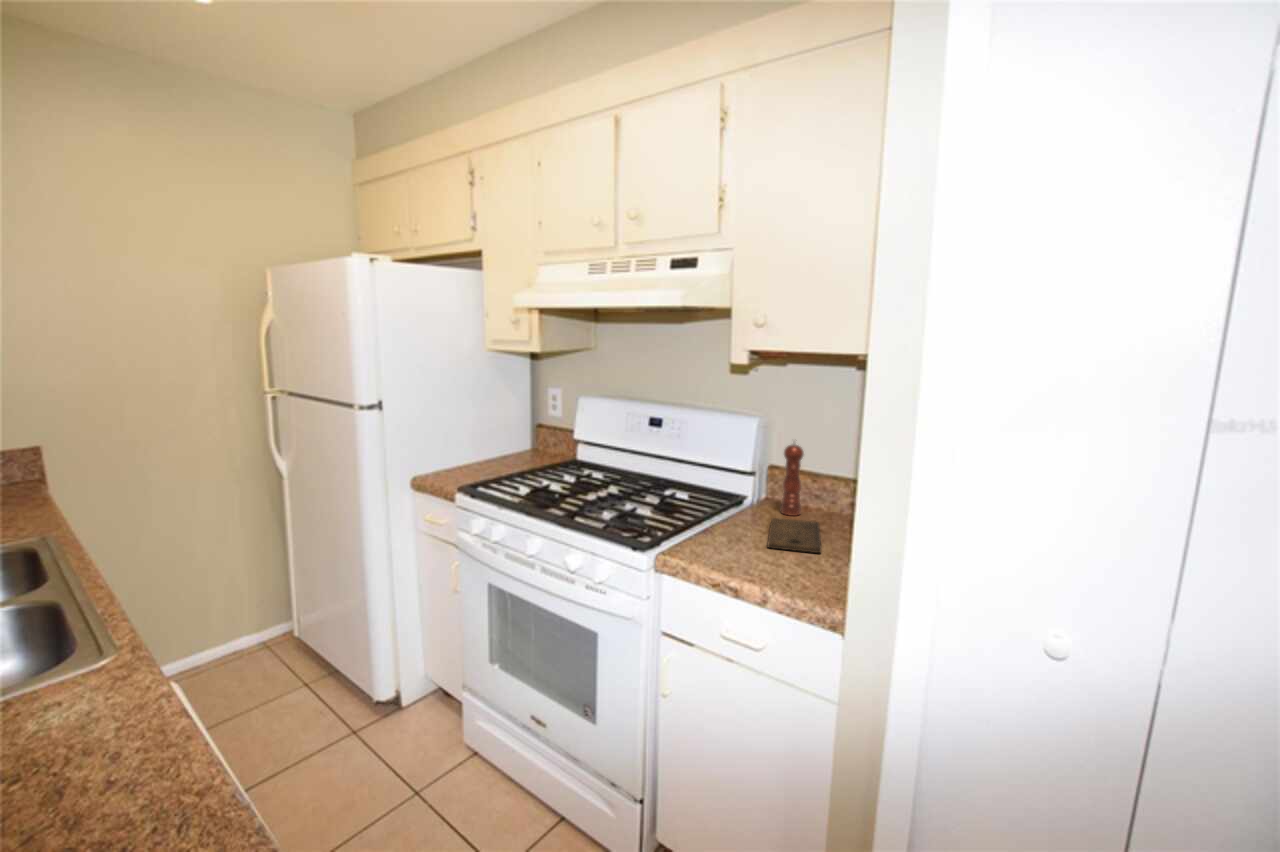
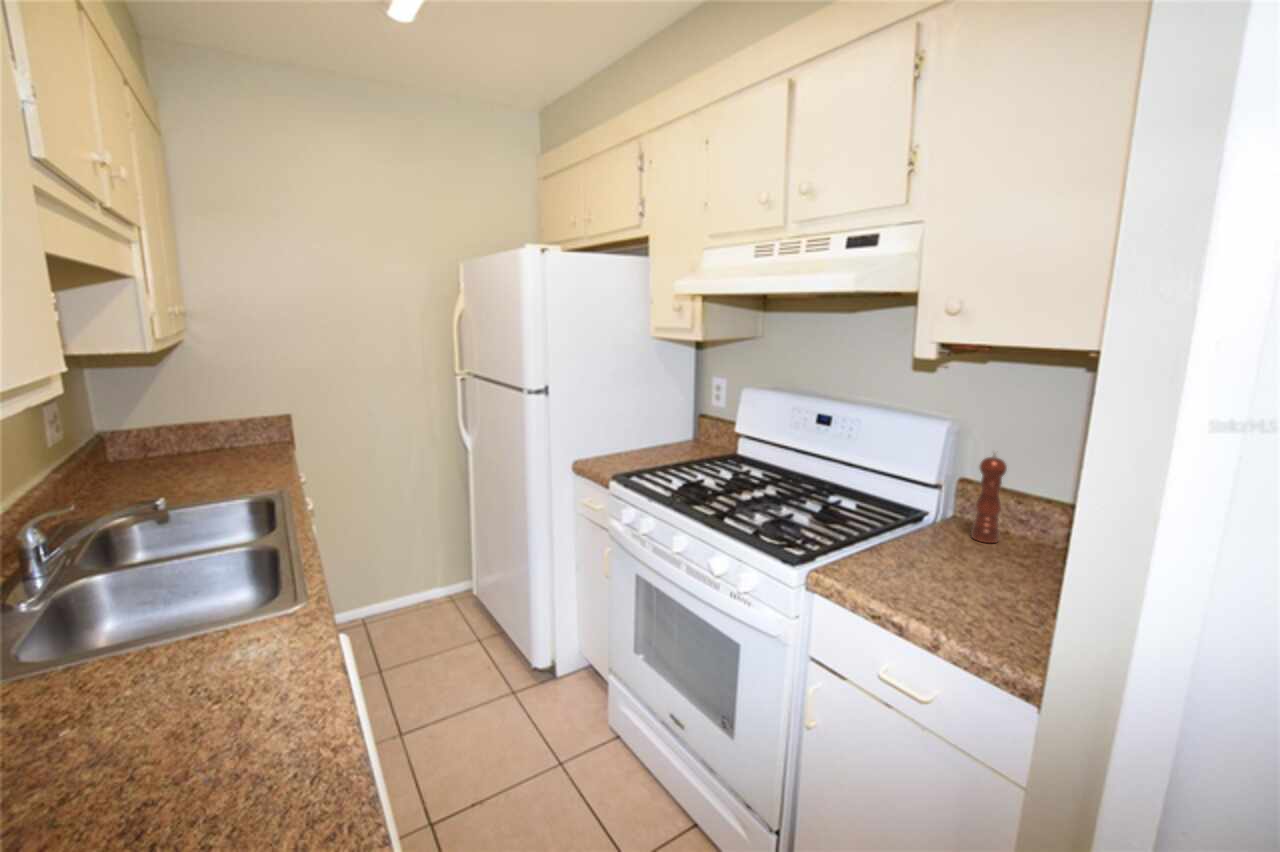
cutting board: present [767,518,821,553] -> none [945,543,1021,597]

